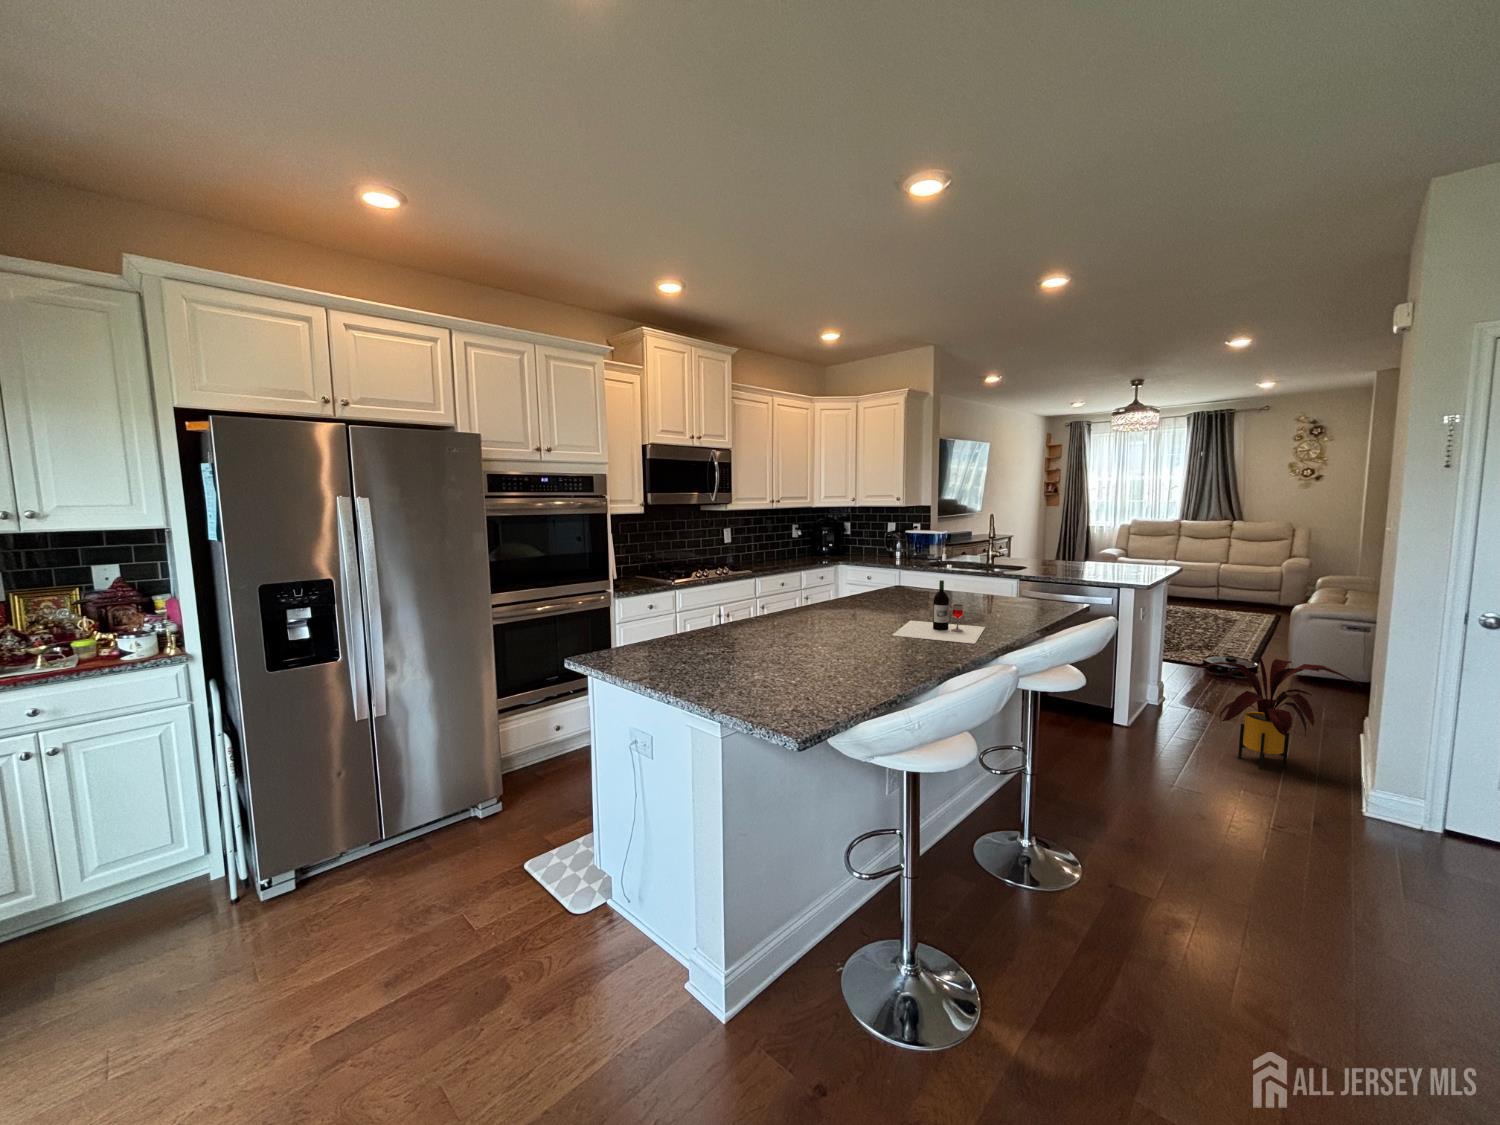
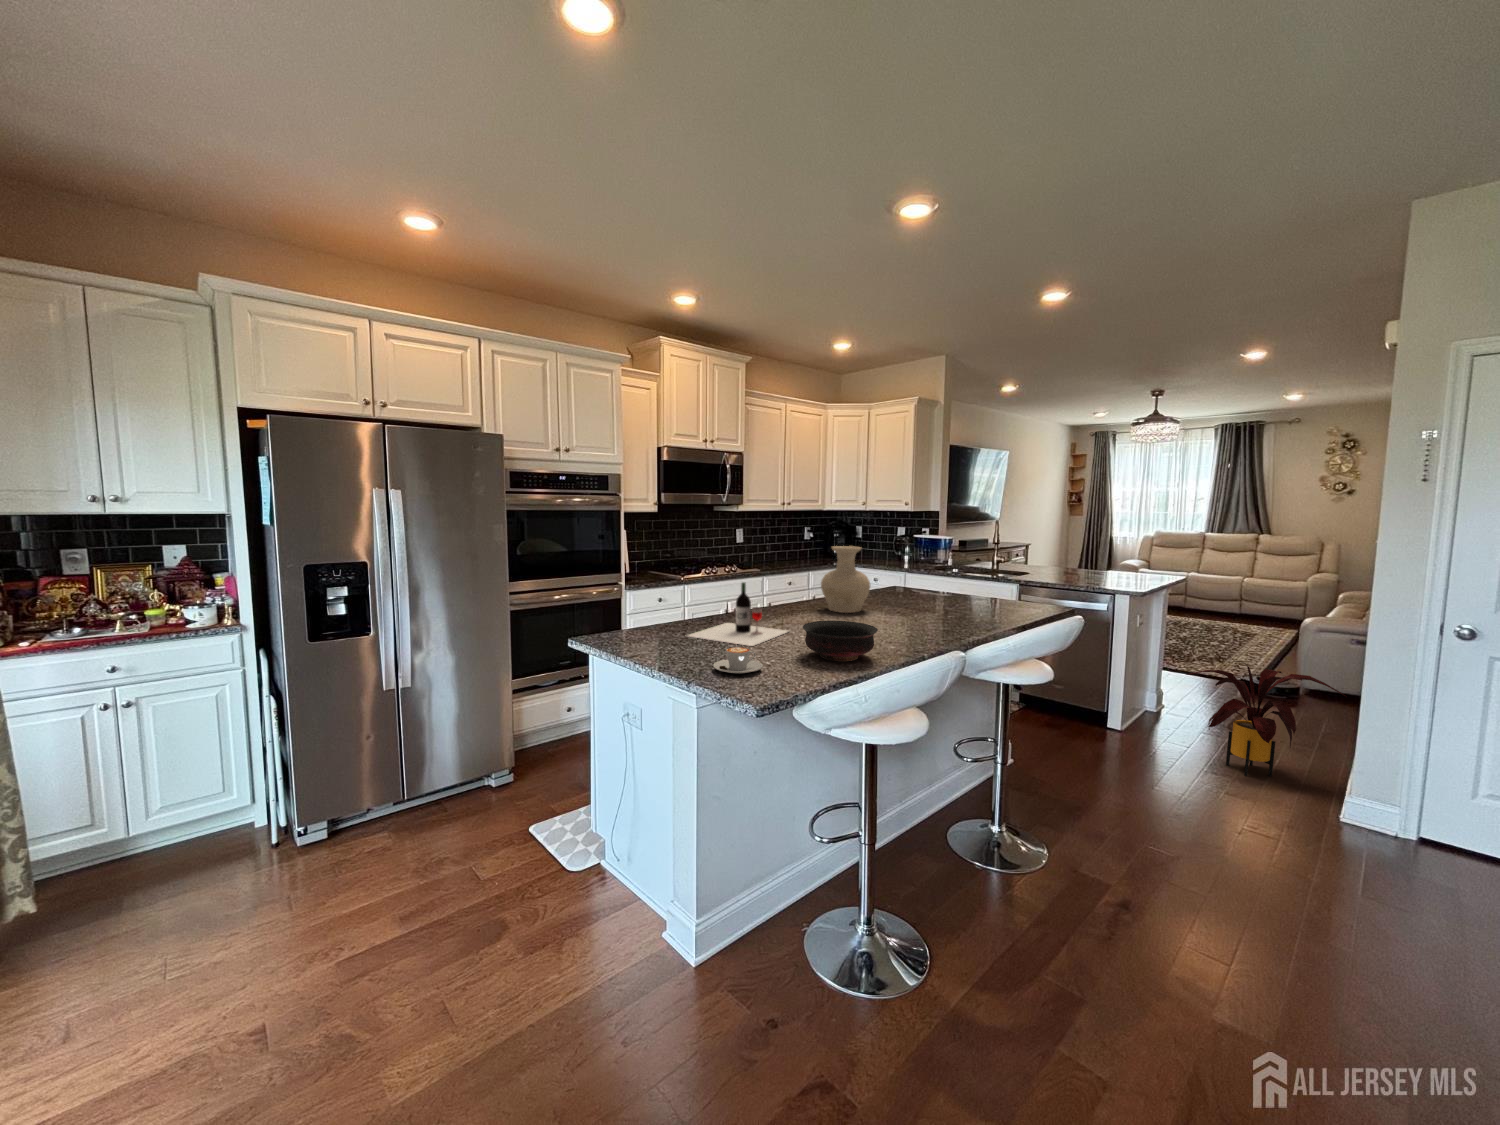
vase: none [829,546,882,617] -> present [821,546,870,613]
wine bottle: present [893,580,985,644] -> present [688,582,788,646]
bowl: none [827,630,911,677] -> present [803,620,878,661]
coffee cup: none [735,666,790,697] -> present [713,647,763,674]

